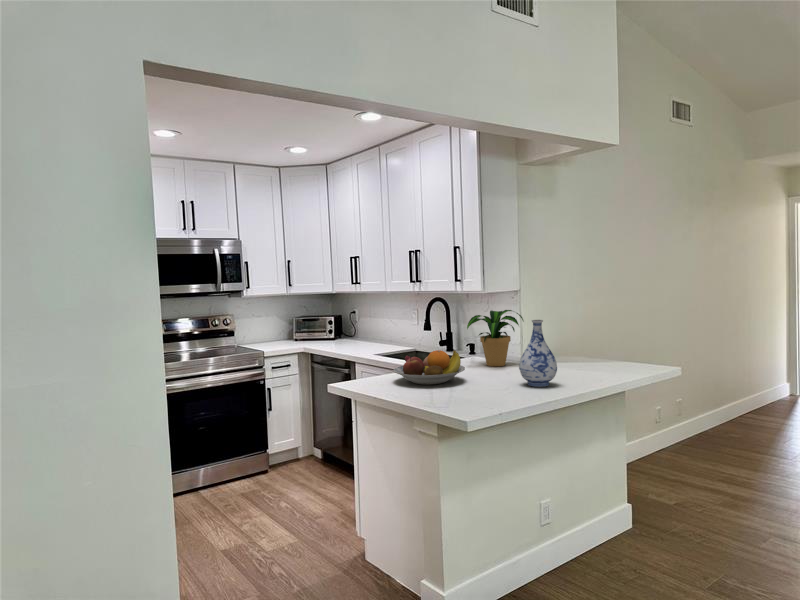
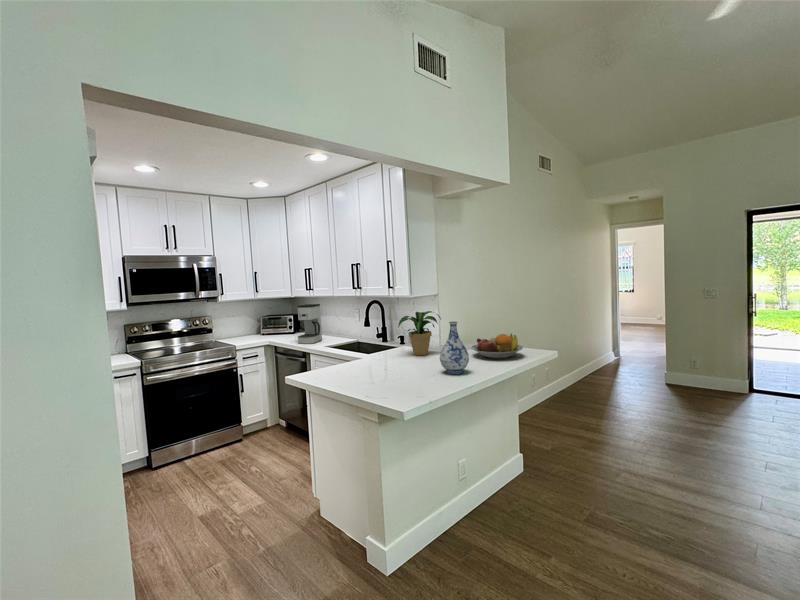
coffee maker: none [339,301,369,352] -> present [298,304,322,344]
fruit bowl: present [393,350,465,385] -> present [471,334,523,358]

